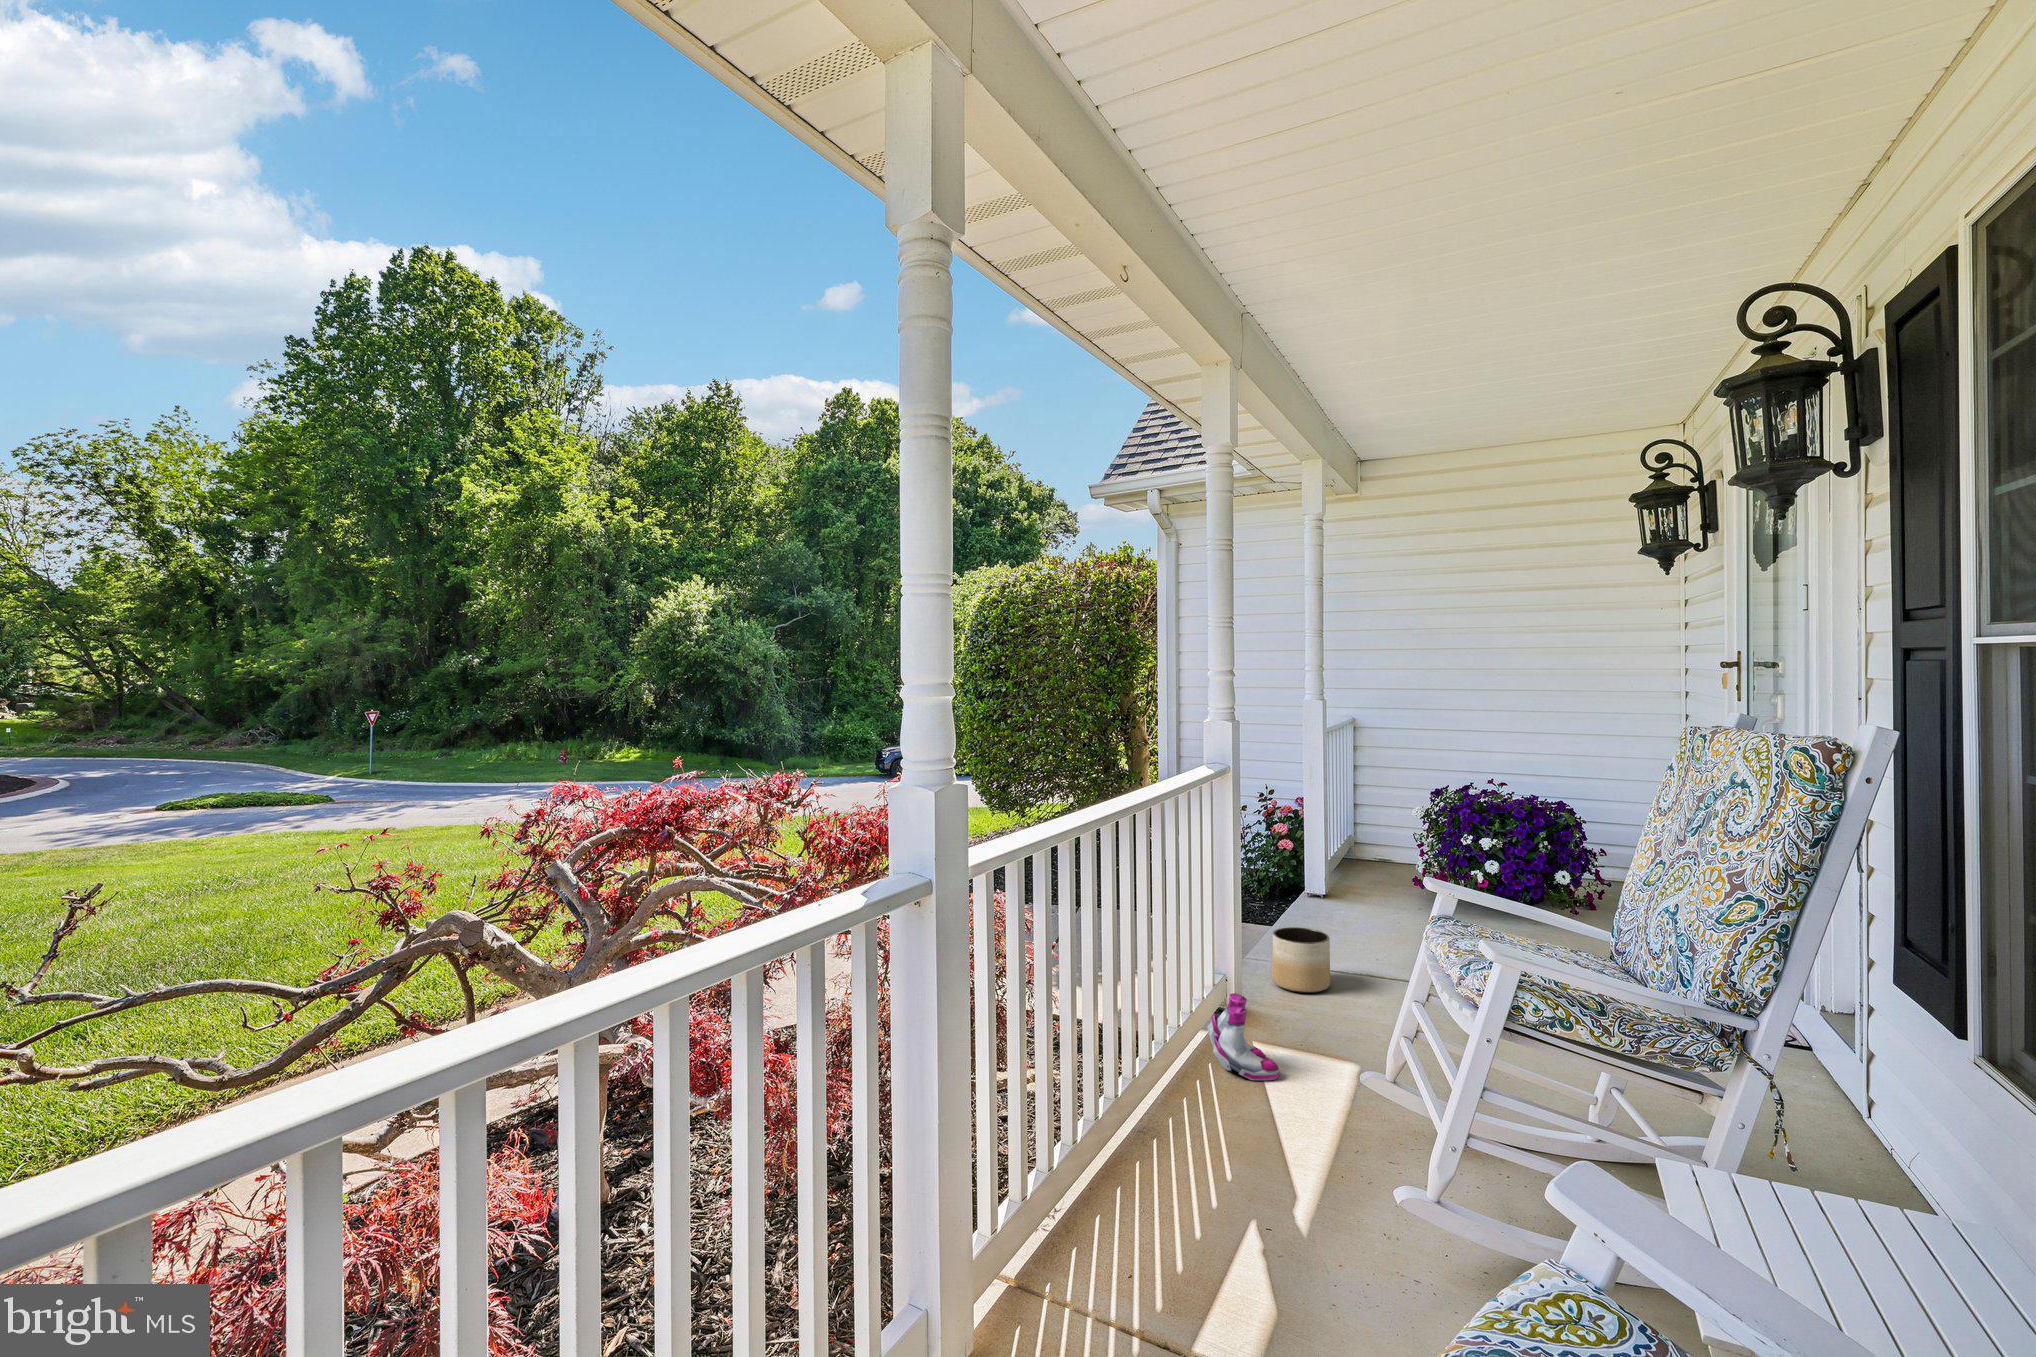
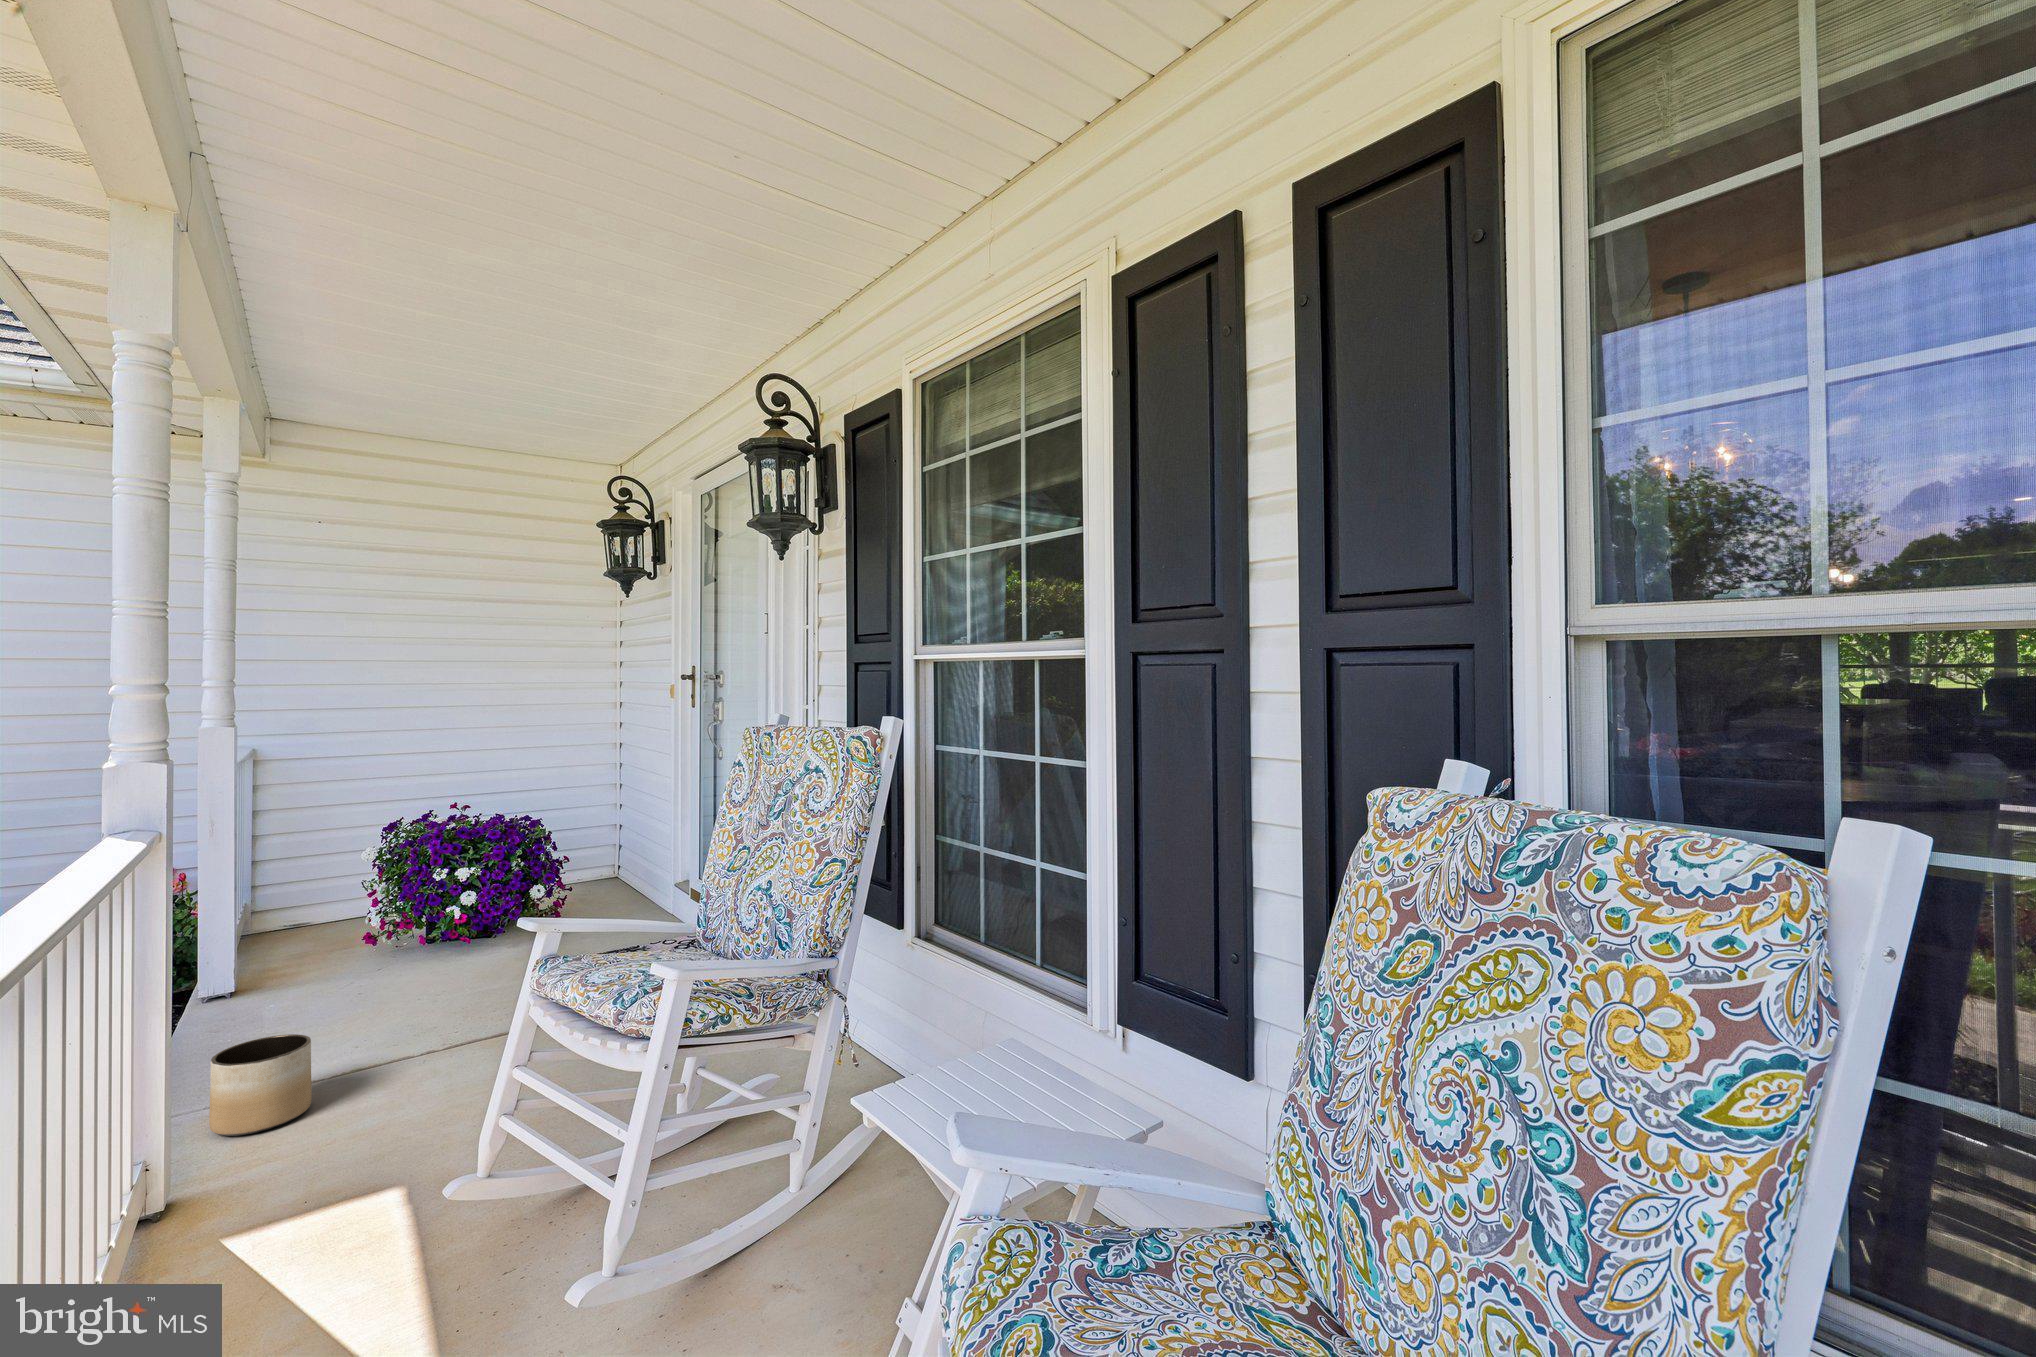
boots: present [1207,993,1280,1080] -> none [151,1167,308,1295]

